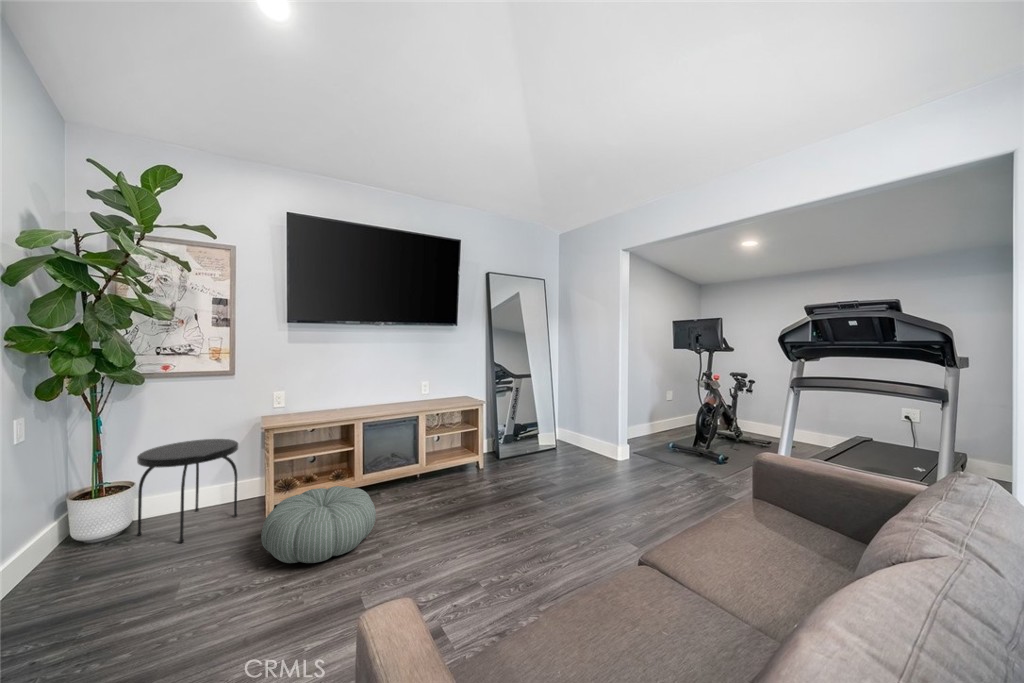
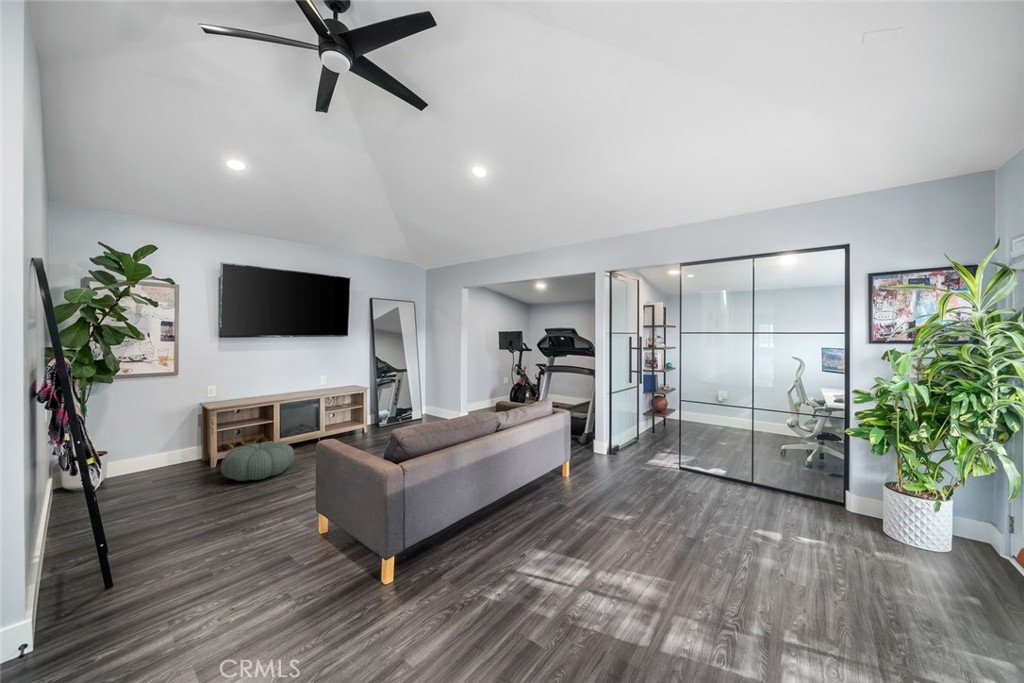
side table: present [137,439,238,543] -> none [117,419,189,482]

